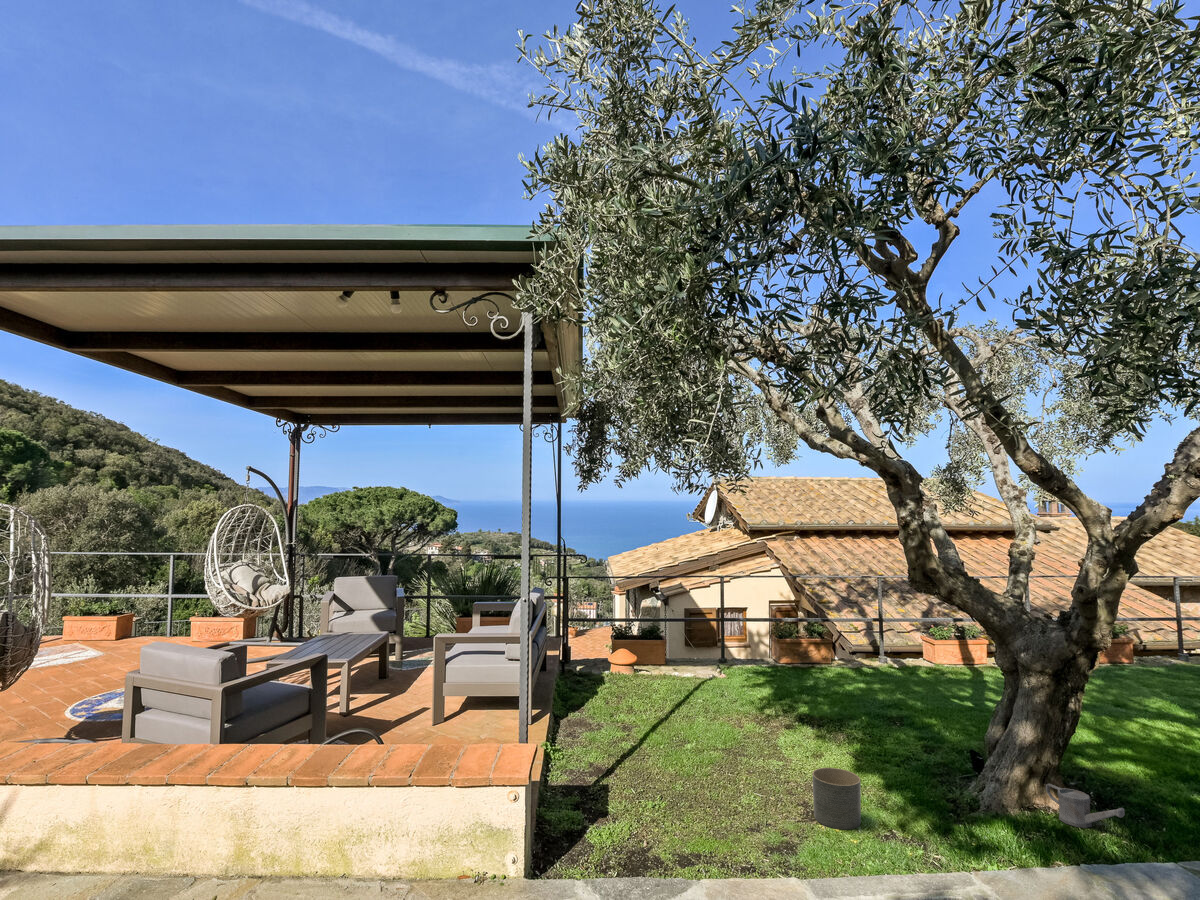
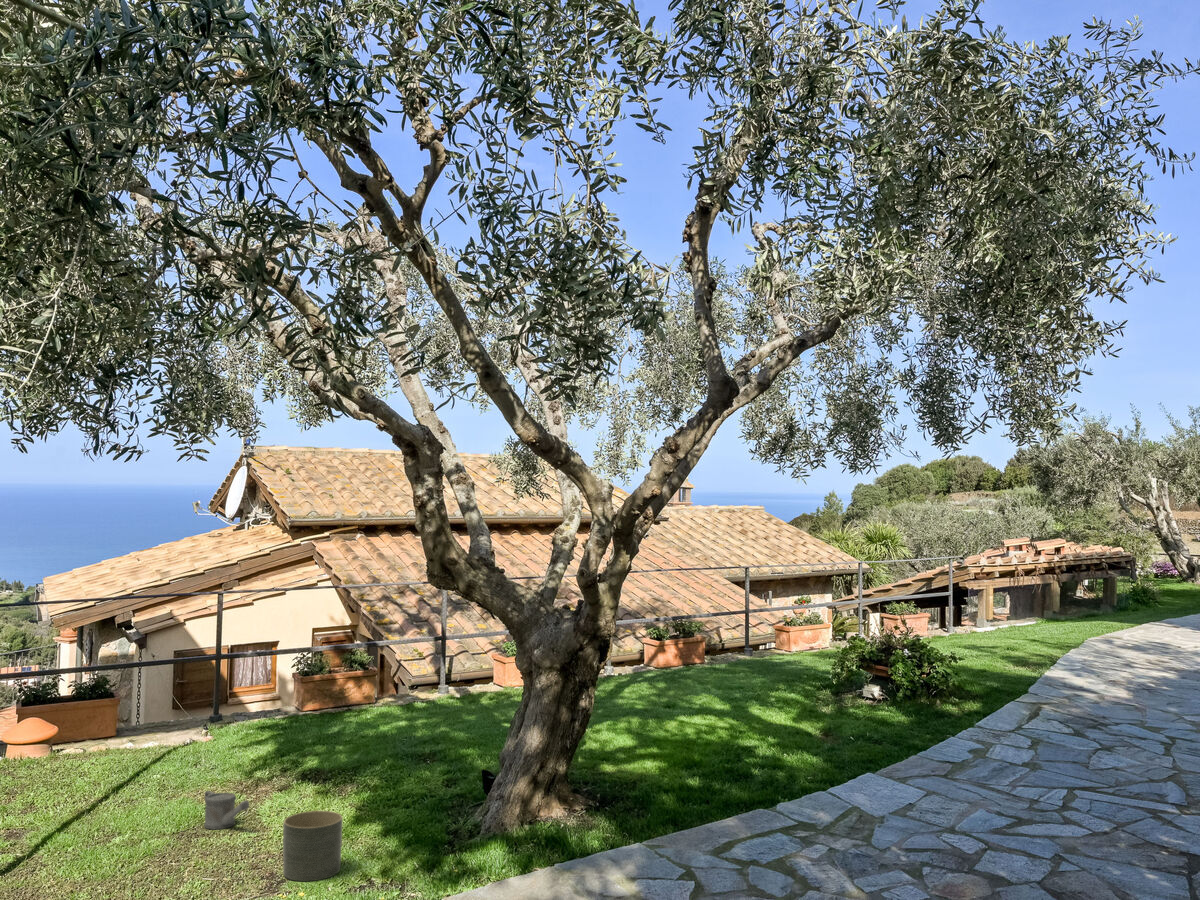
watering can: present [1046,784,1125,828] -> present [204,791,249,829]

